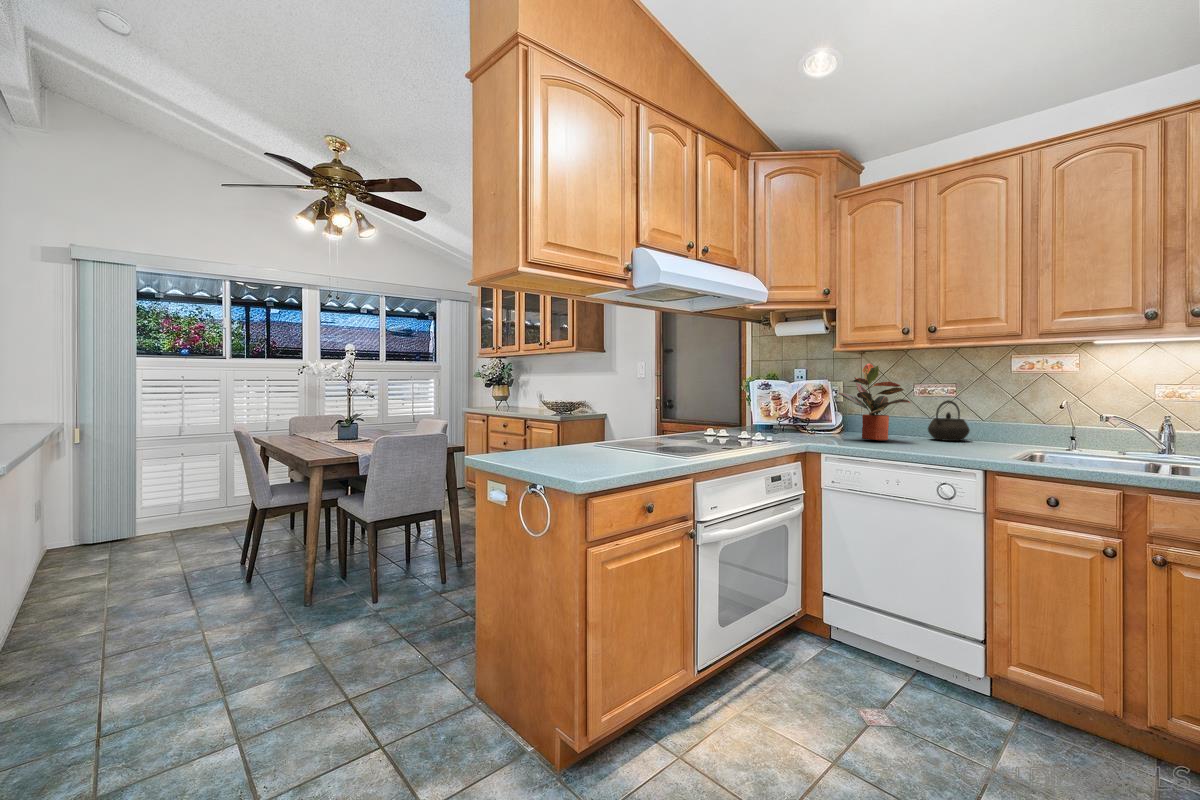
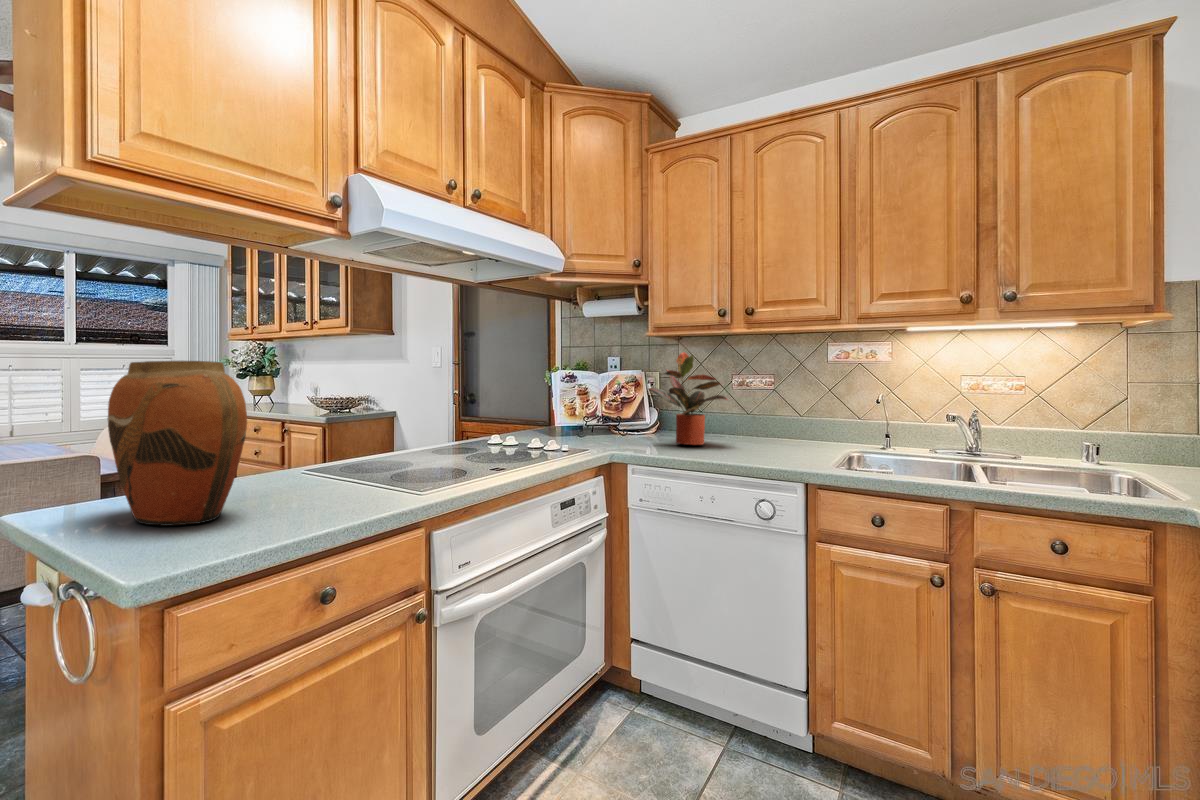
vase: none [520,370,597,465] -> present [108,361,247,526]
kettle: present [928,400,970,441] -> none [747,395,789,442]

